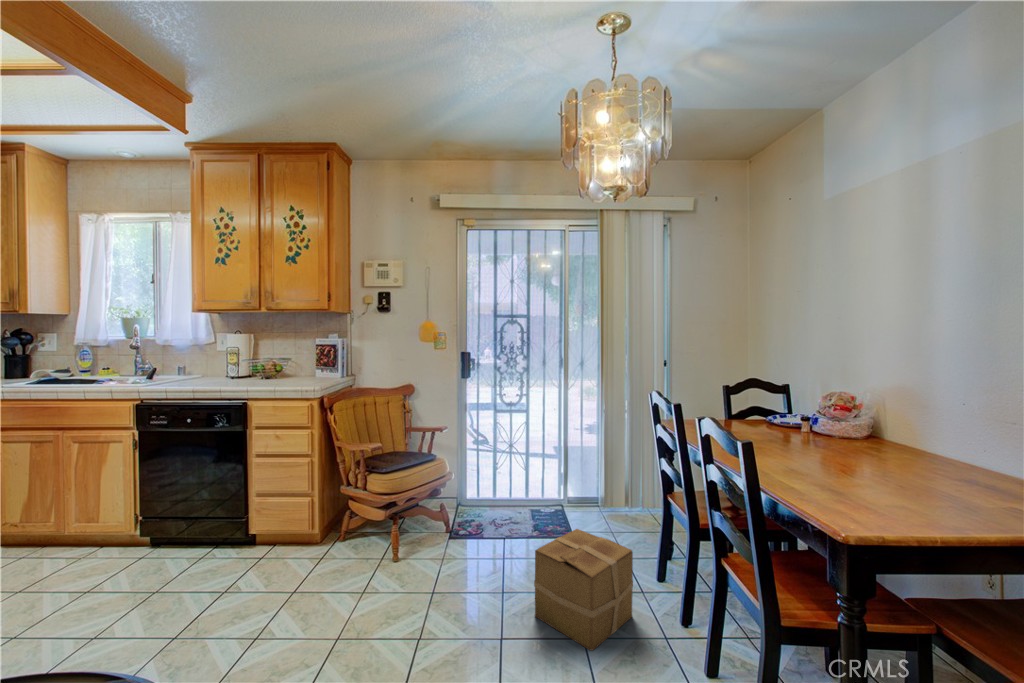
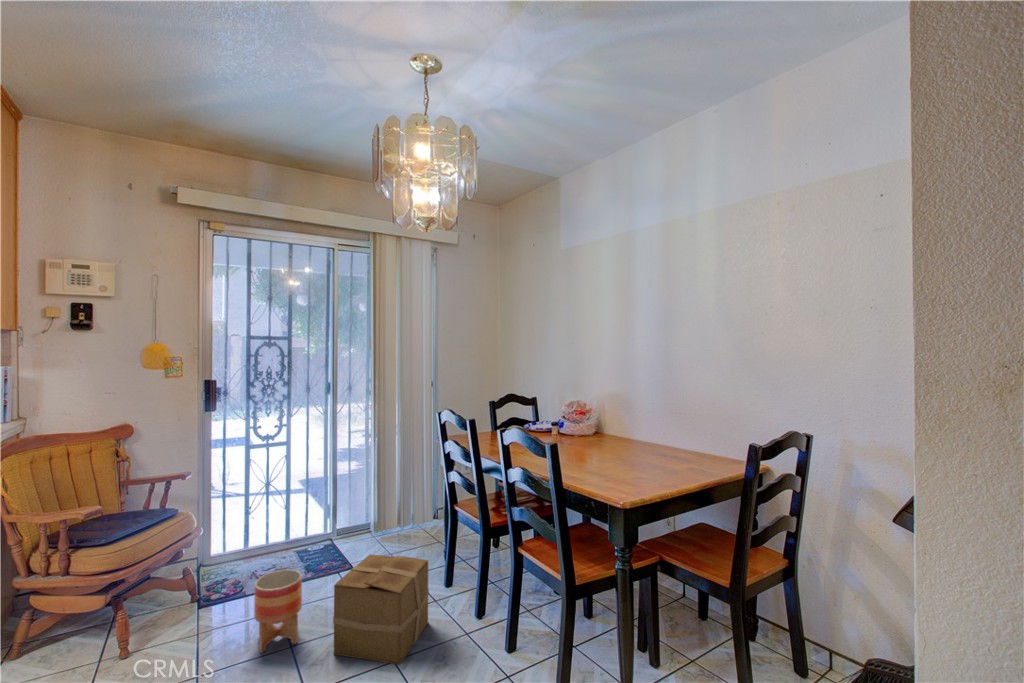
planter: none [476,523,515,594] -> present [254,570,302,653]

